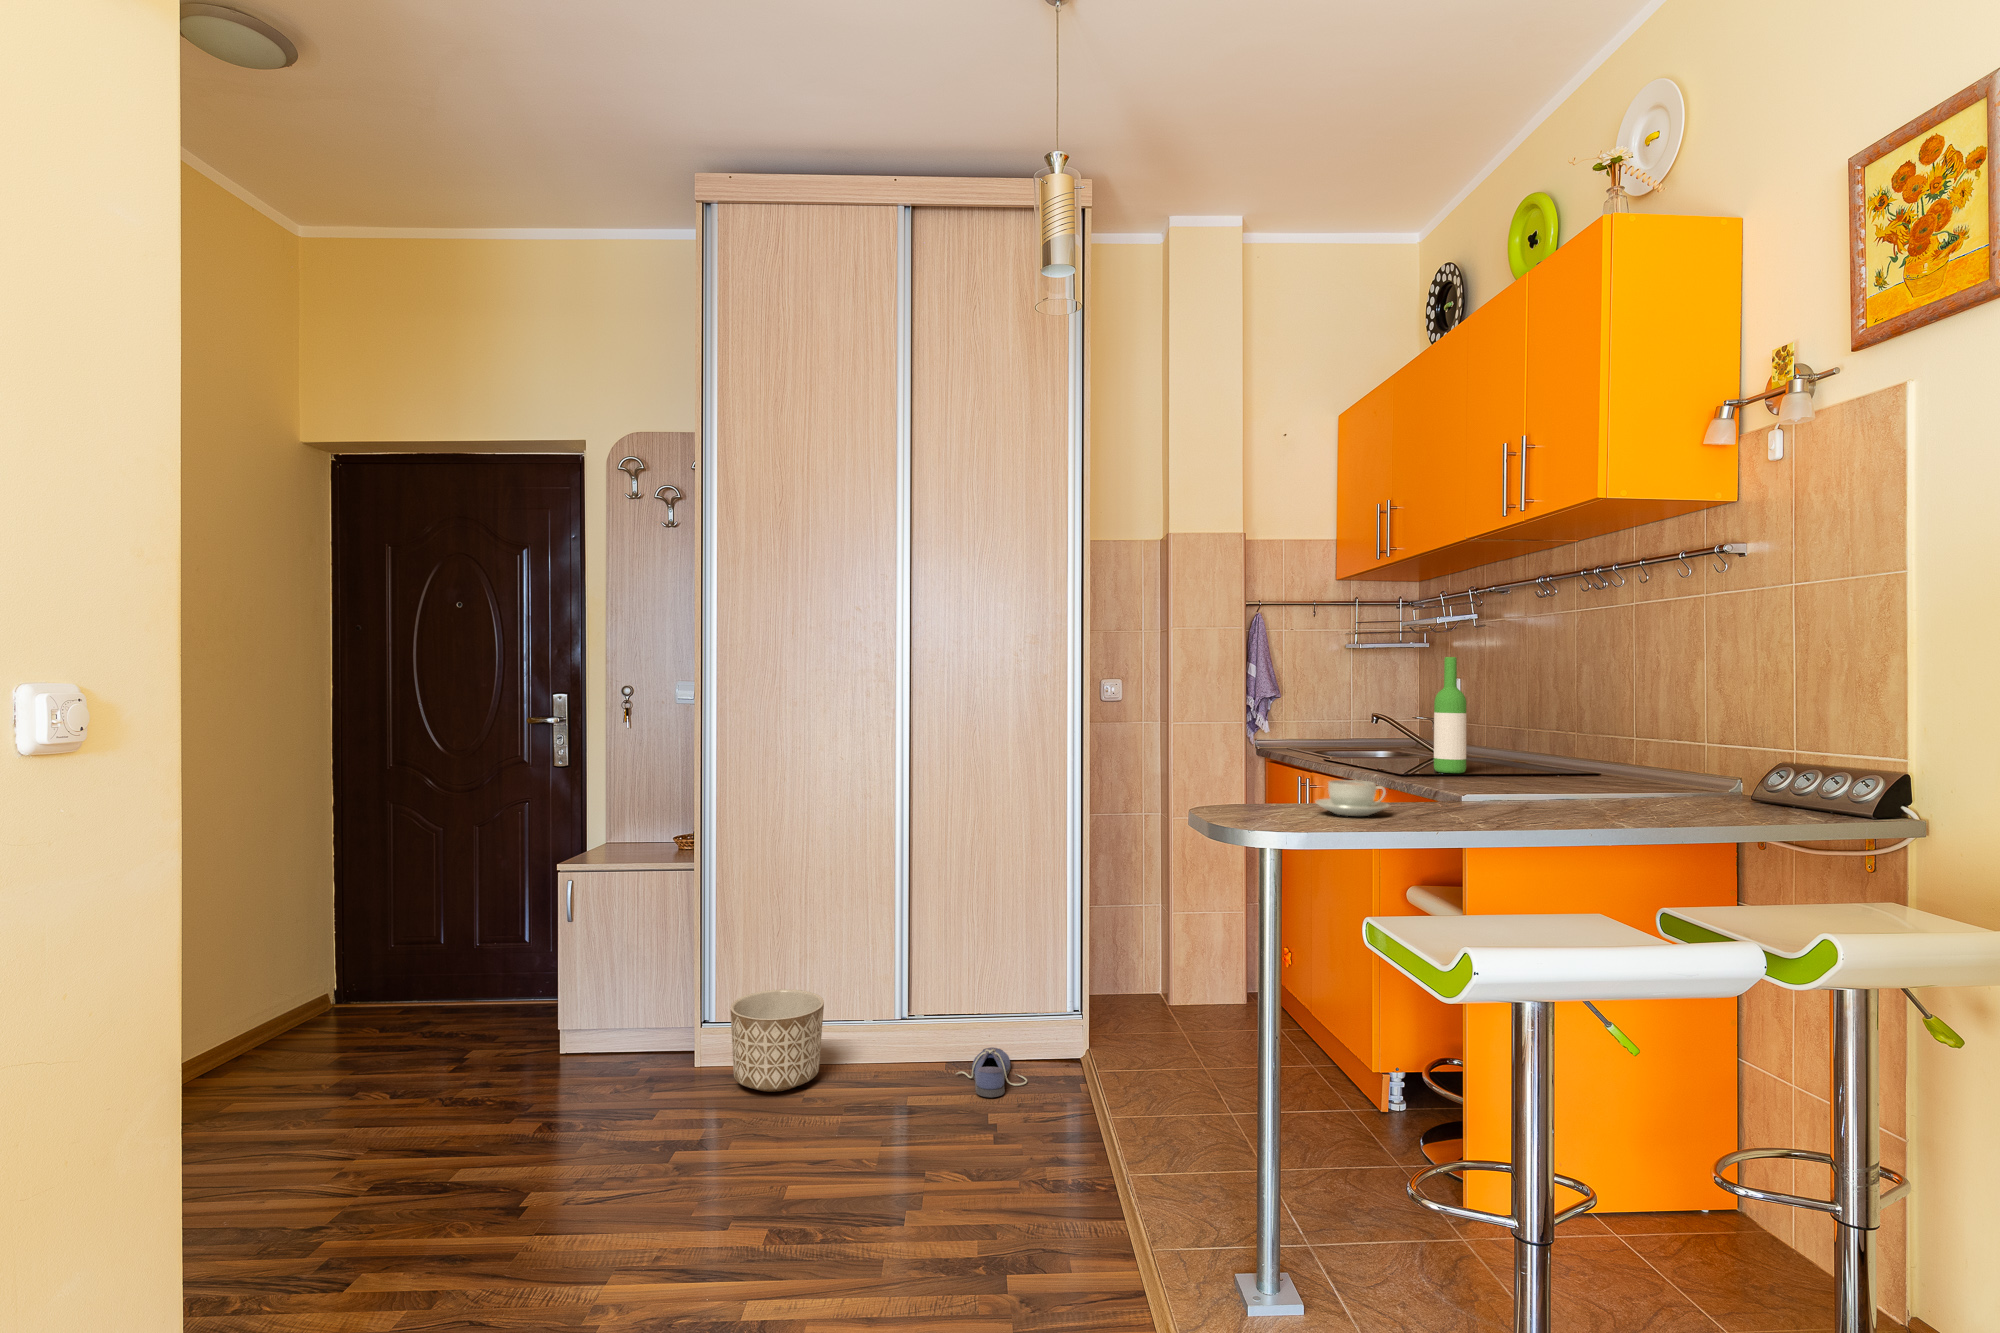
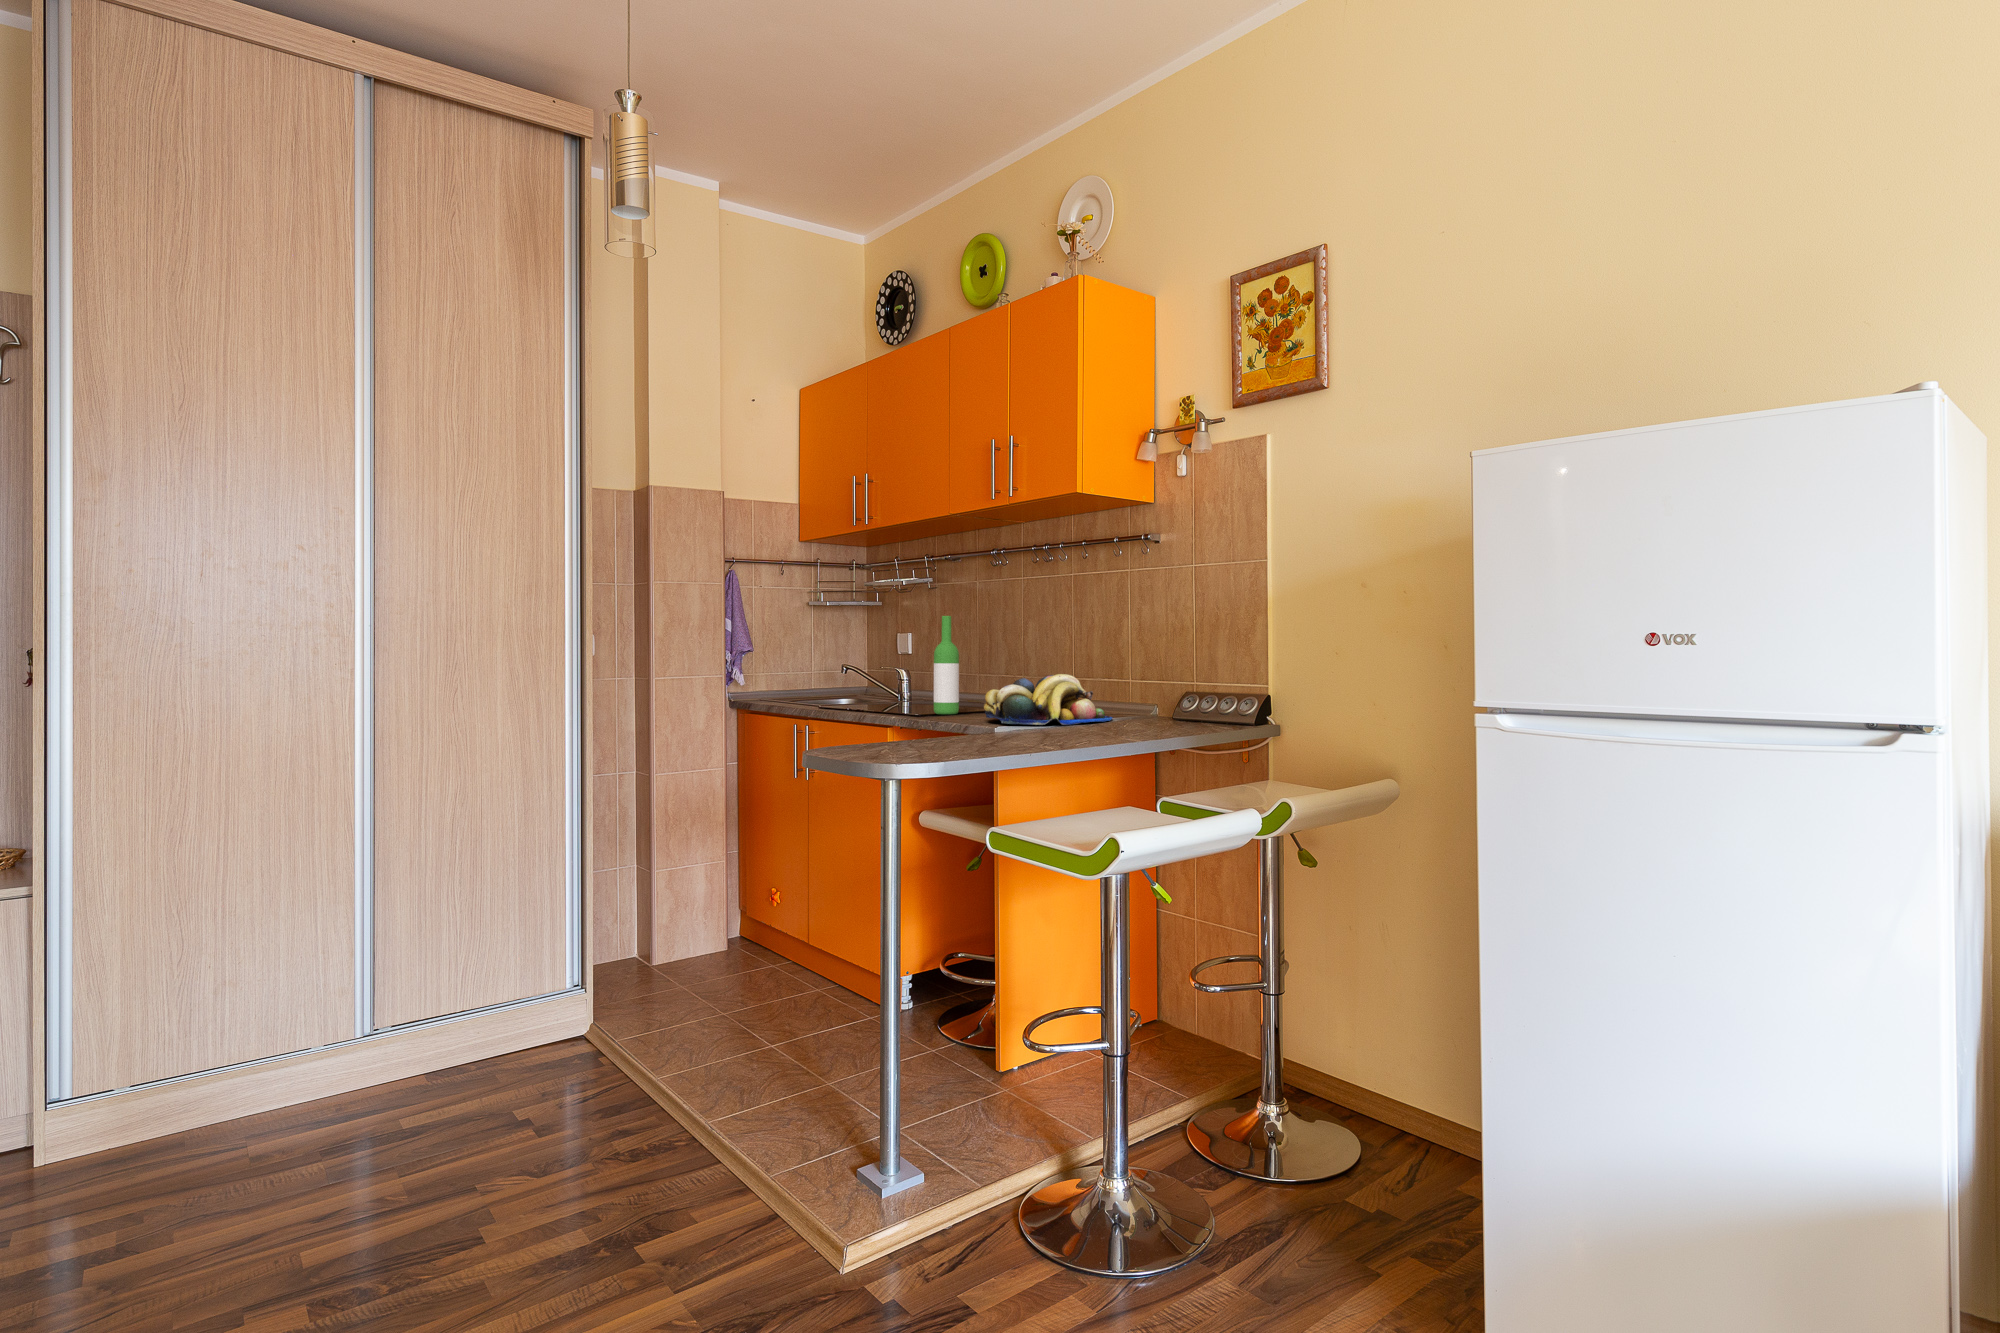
fruit bowl: none [1467,733,1652,799] -> present [984,674,1112,725]
coffee cup: present [1315,780,1389,816] -> none [922,716,982,745]
planter: present [730,989,824,1092] -> none [134,1034,283,1170]
shoe: present [956,1047,1027,1097] -> none [464,1046,554,1097]

